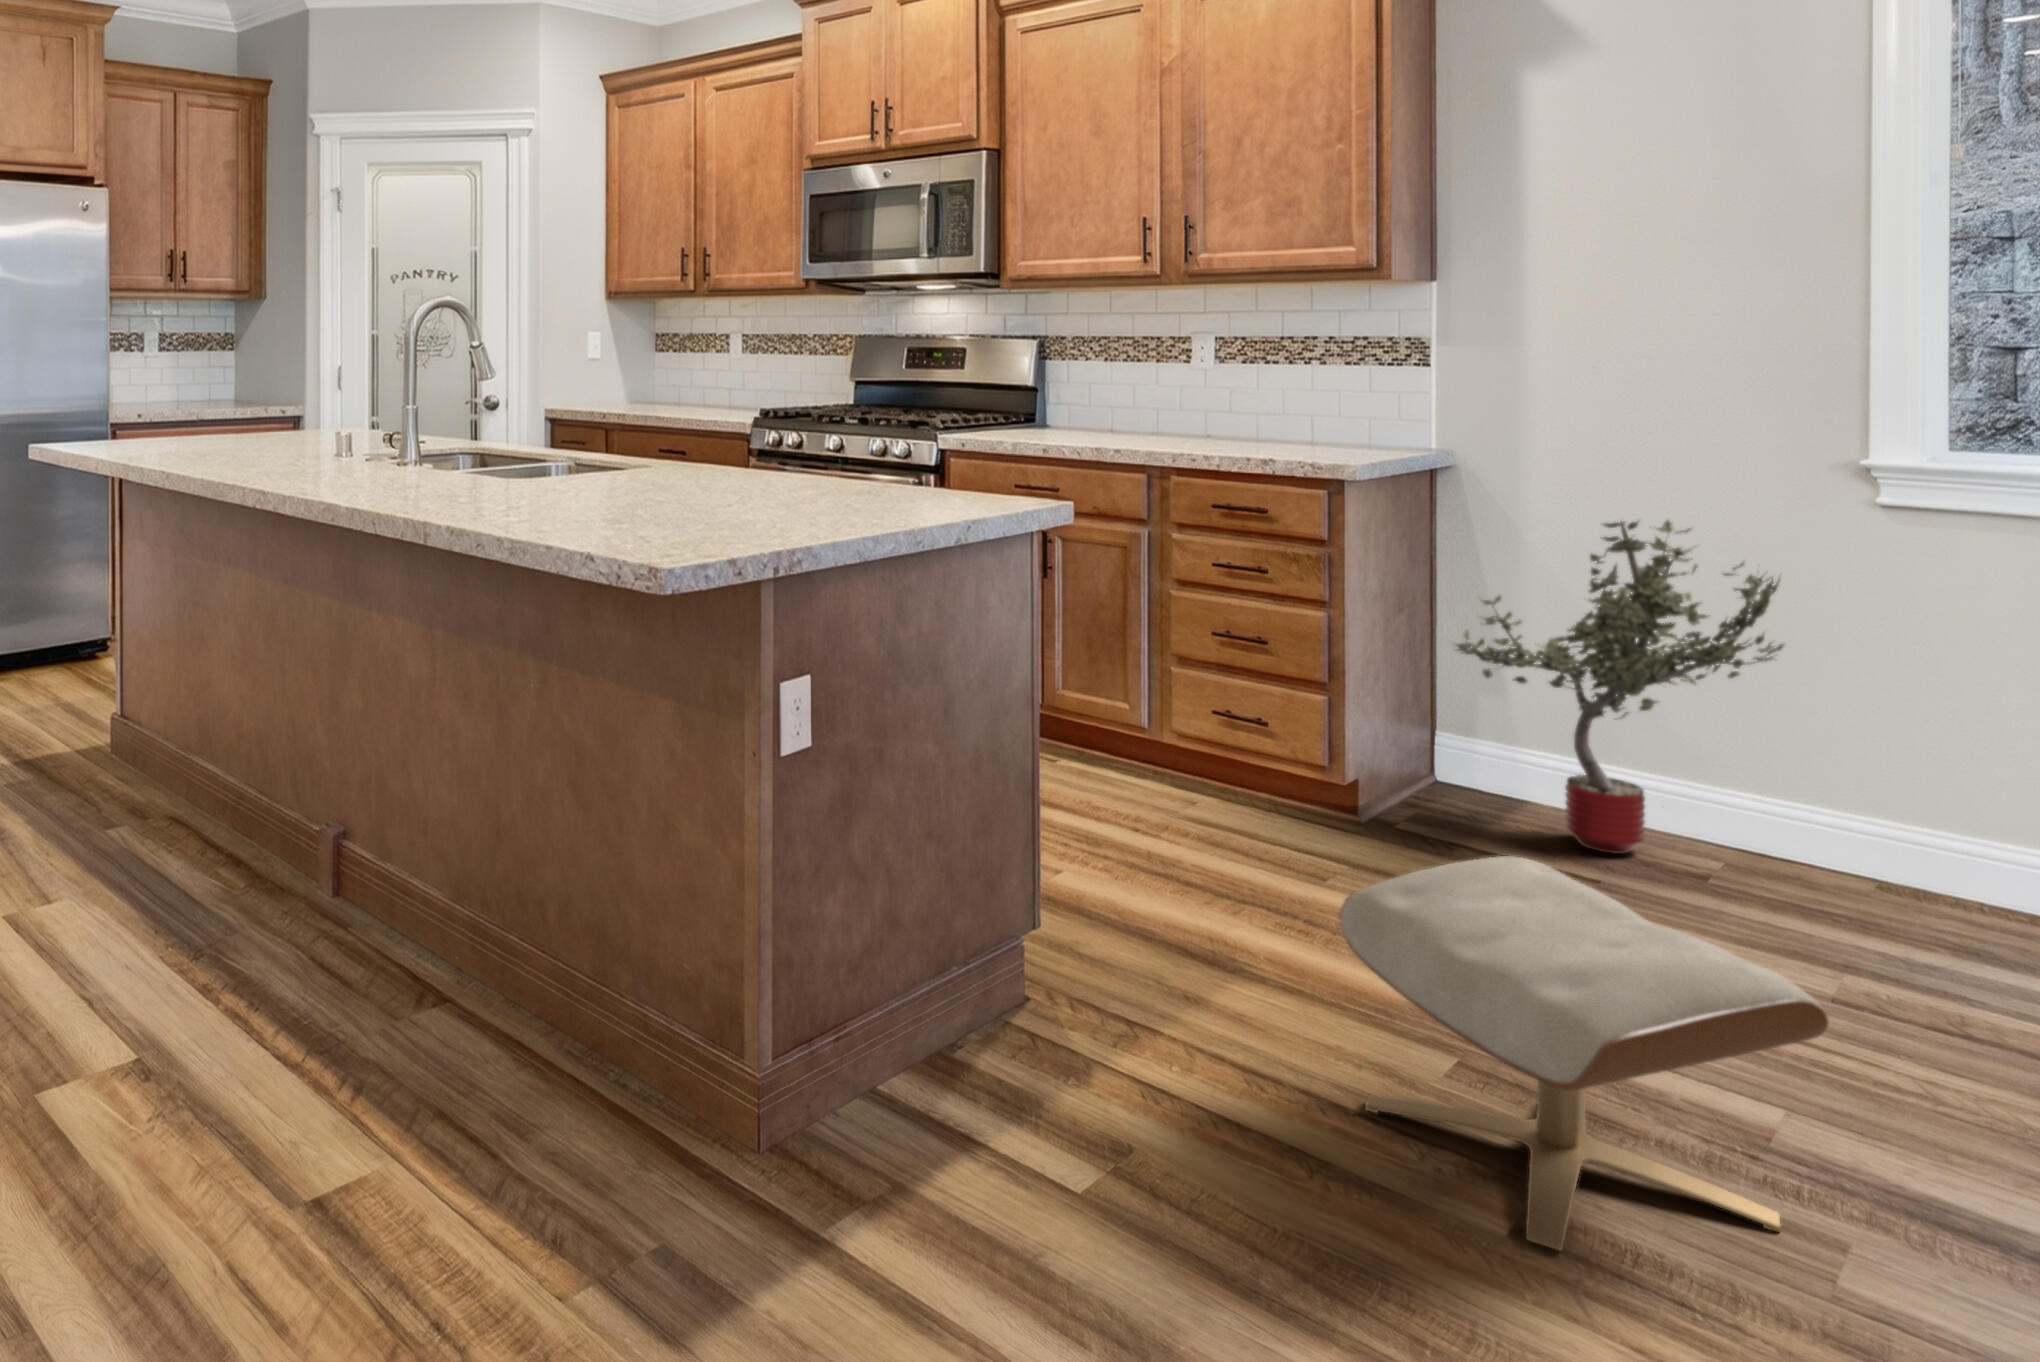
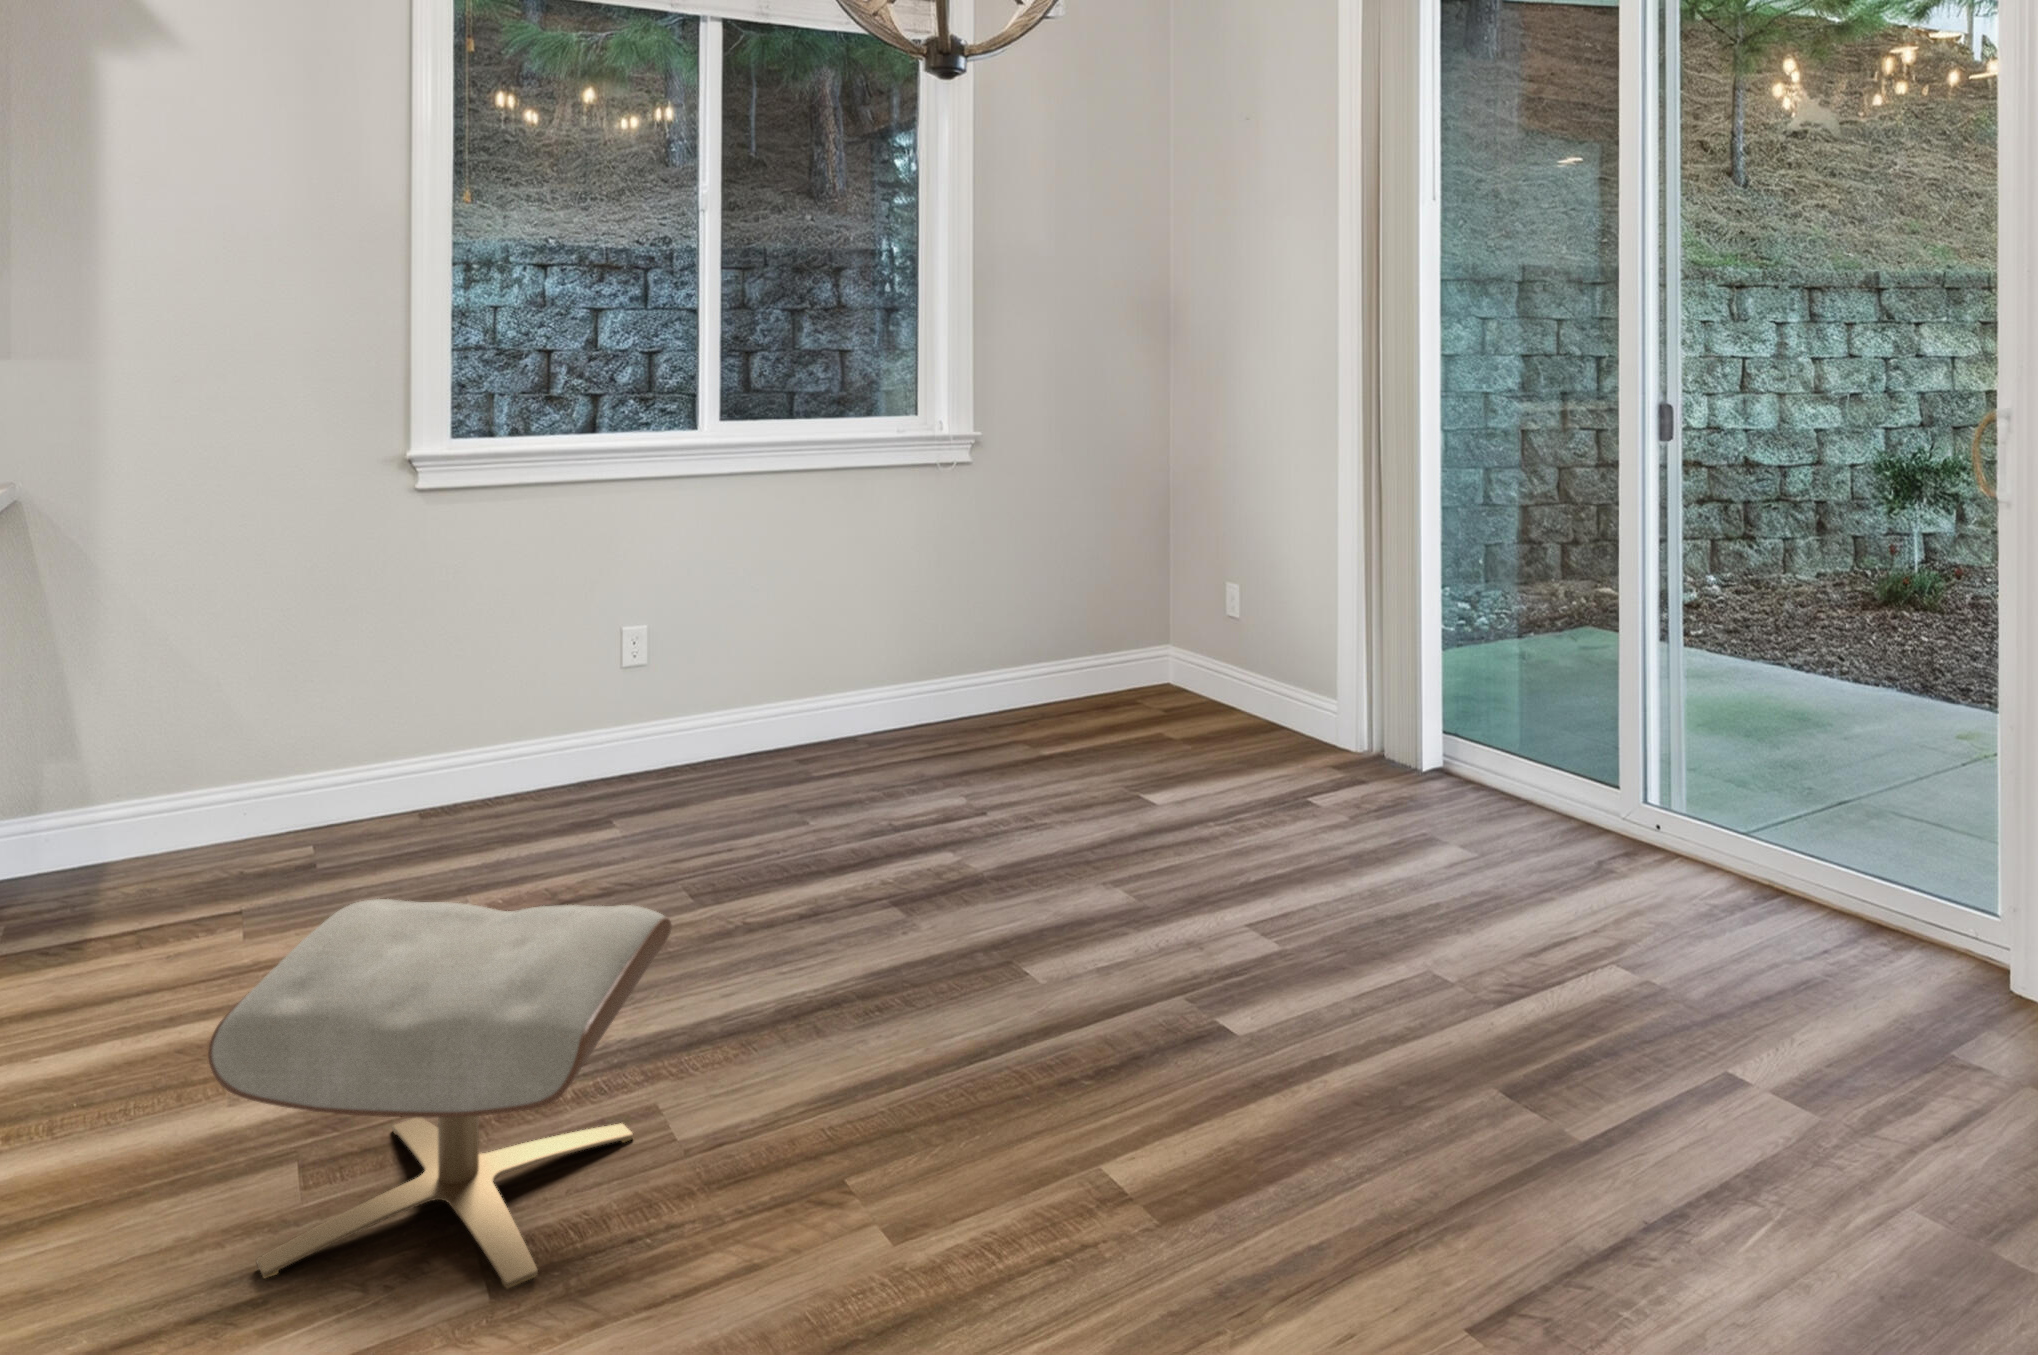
potted tree: present [1455,520,1783,854] -> none [46,531,383,892]

